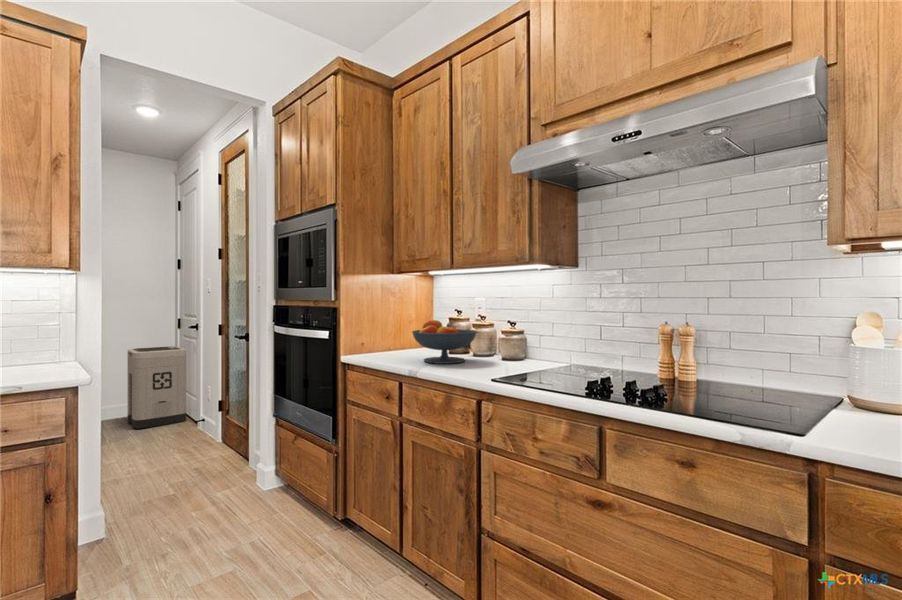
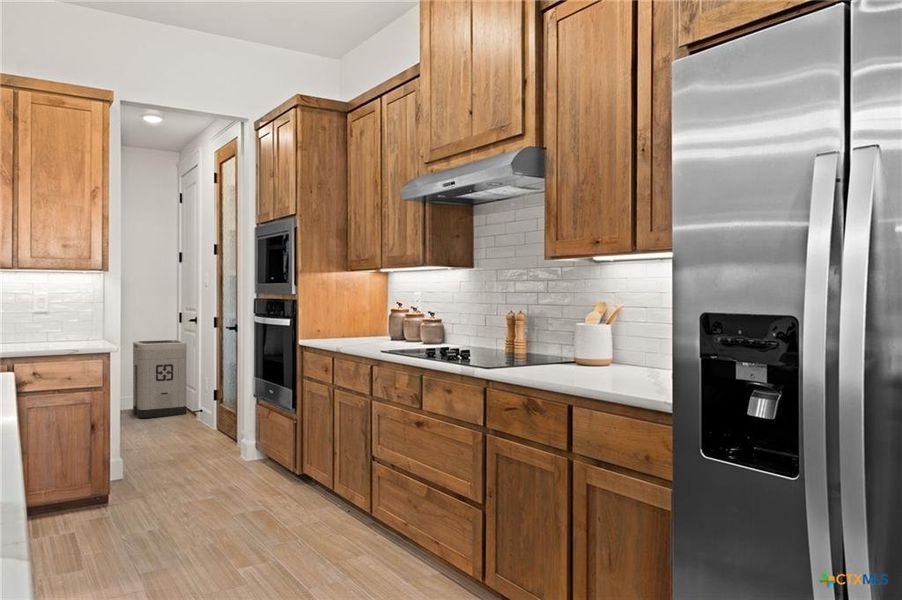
fruit bowl: present [412,320,477,364] -> none [347,310,399,344]

